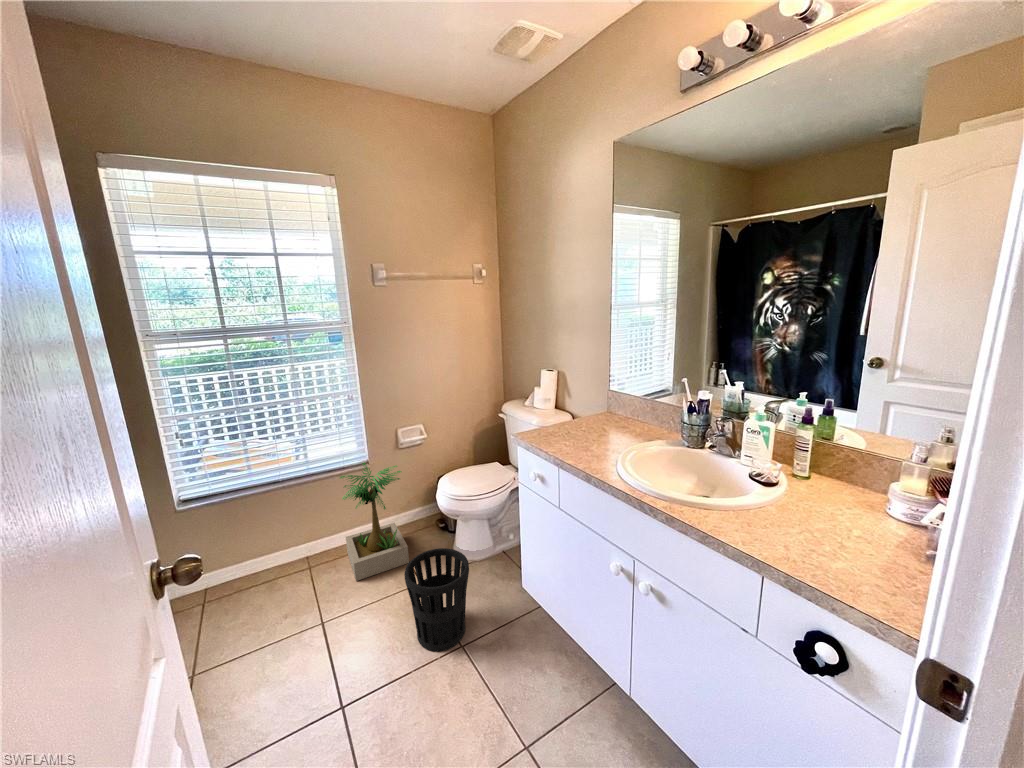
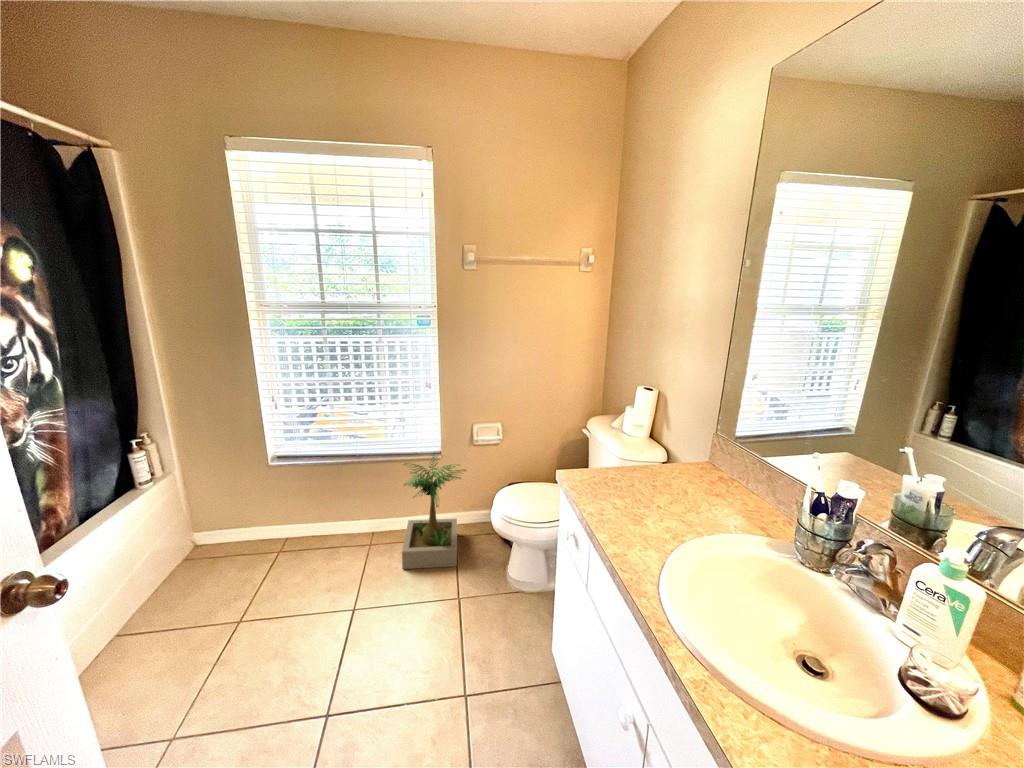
wastebasket: present [404,548,469,651] -> none [418,569,490,686]

